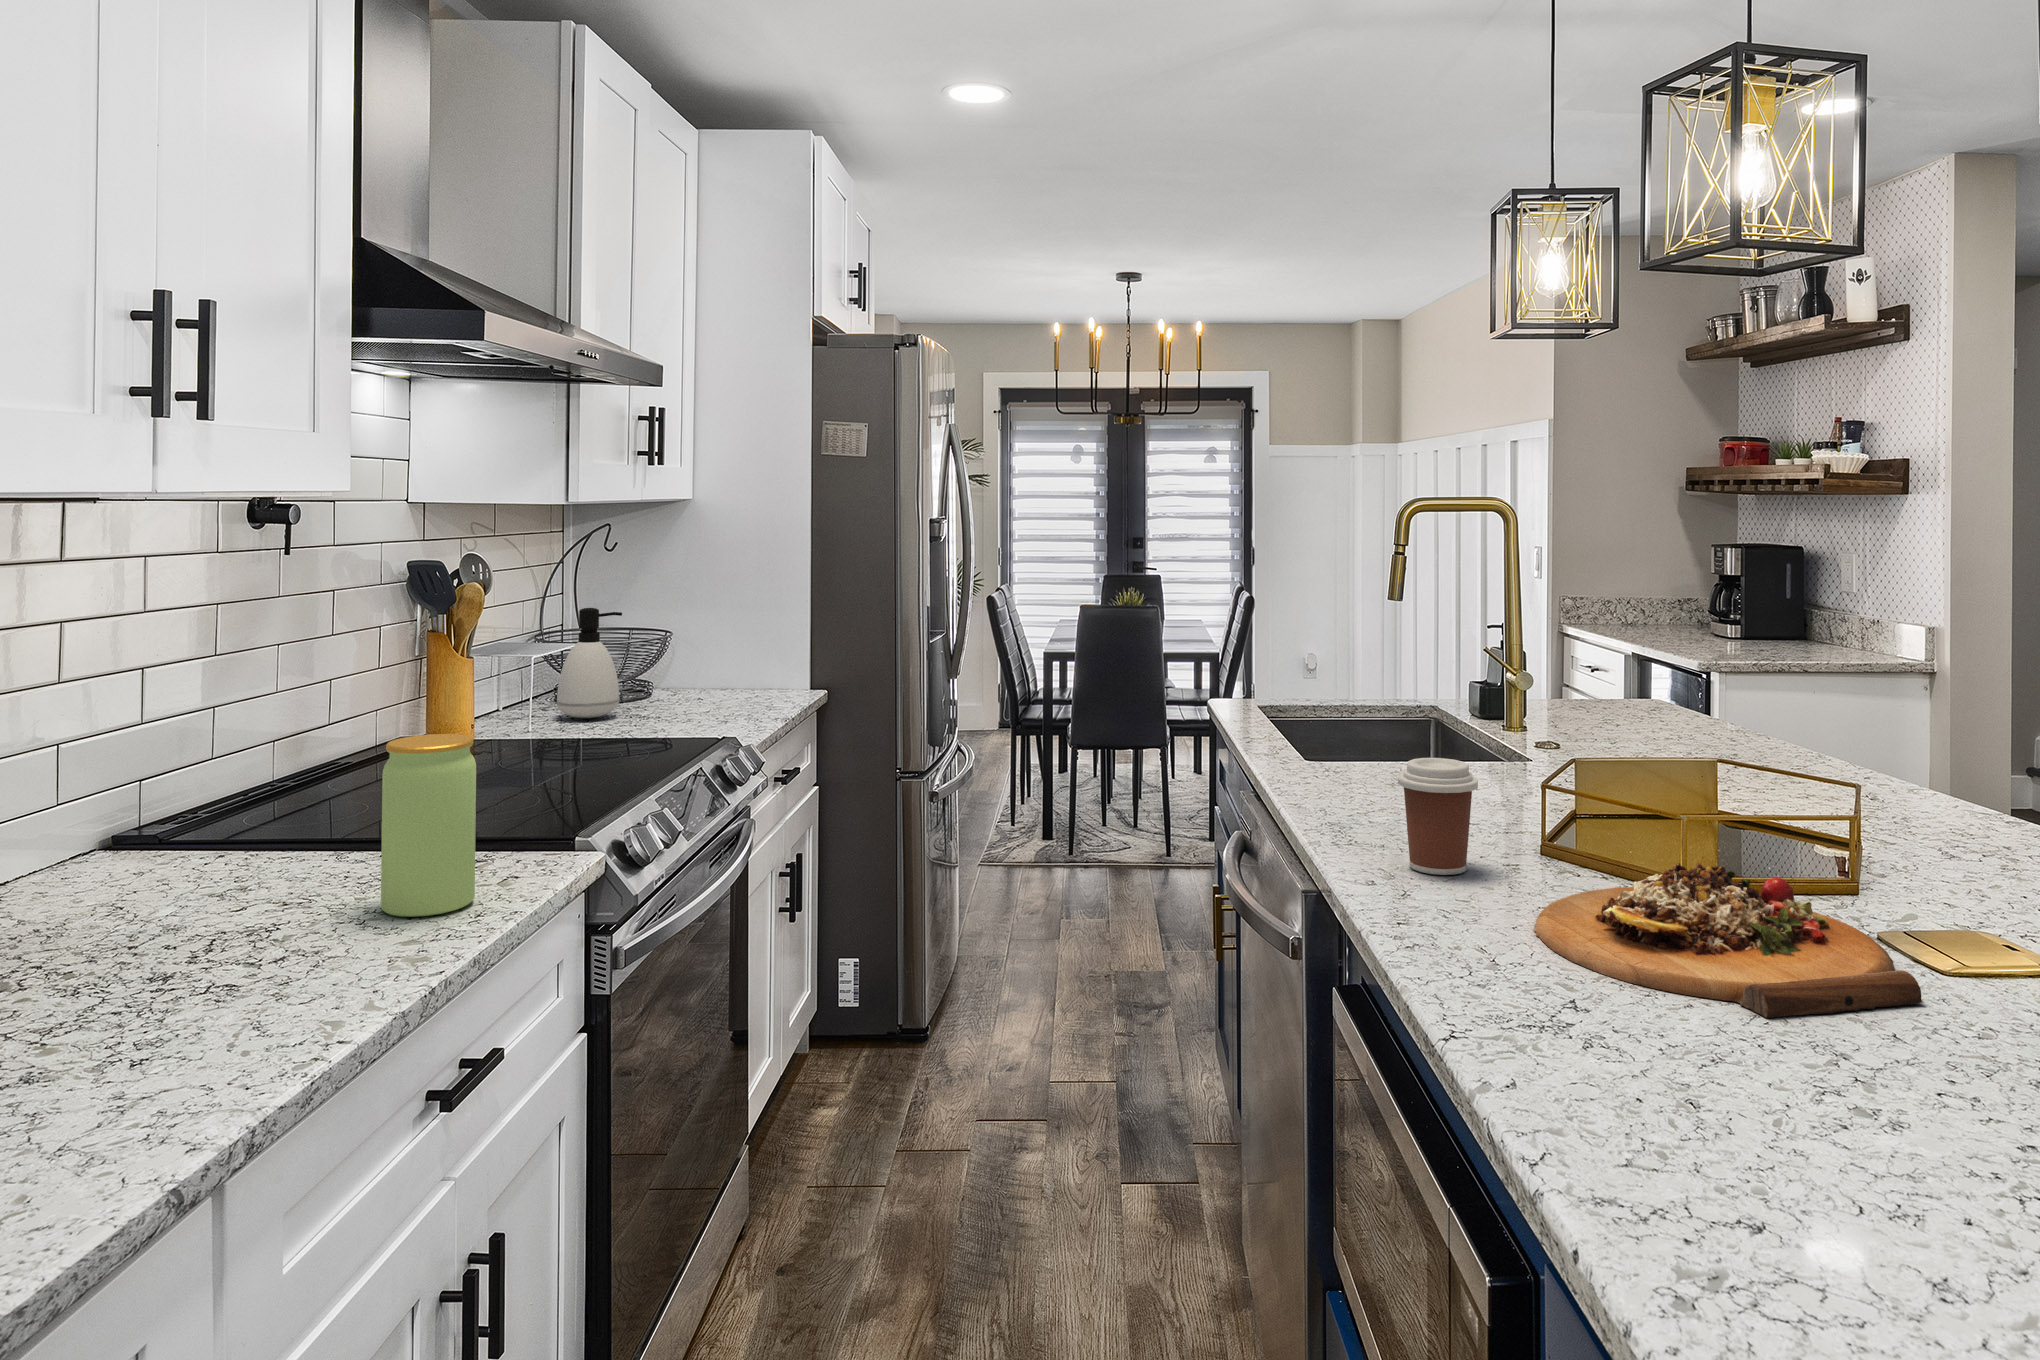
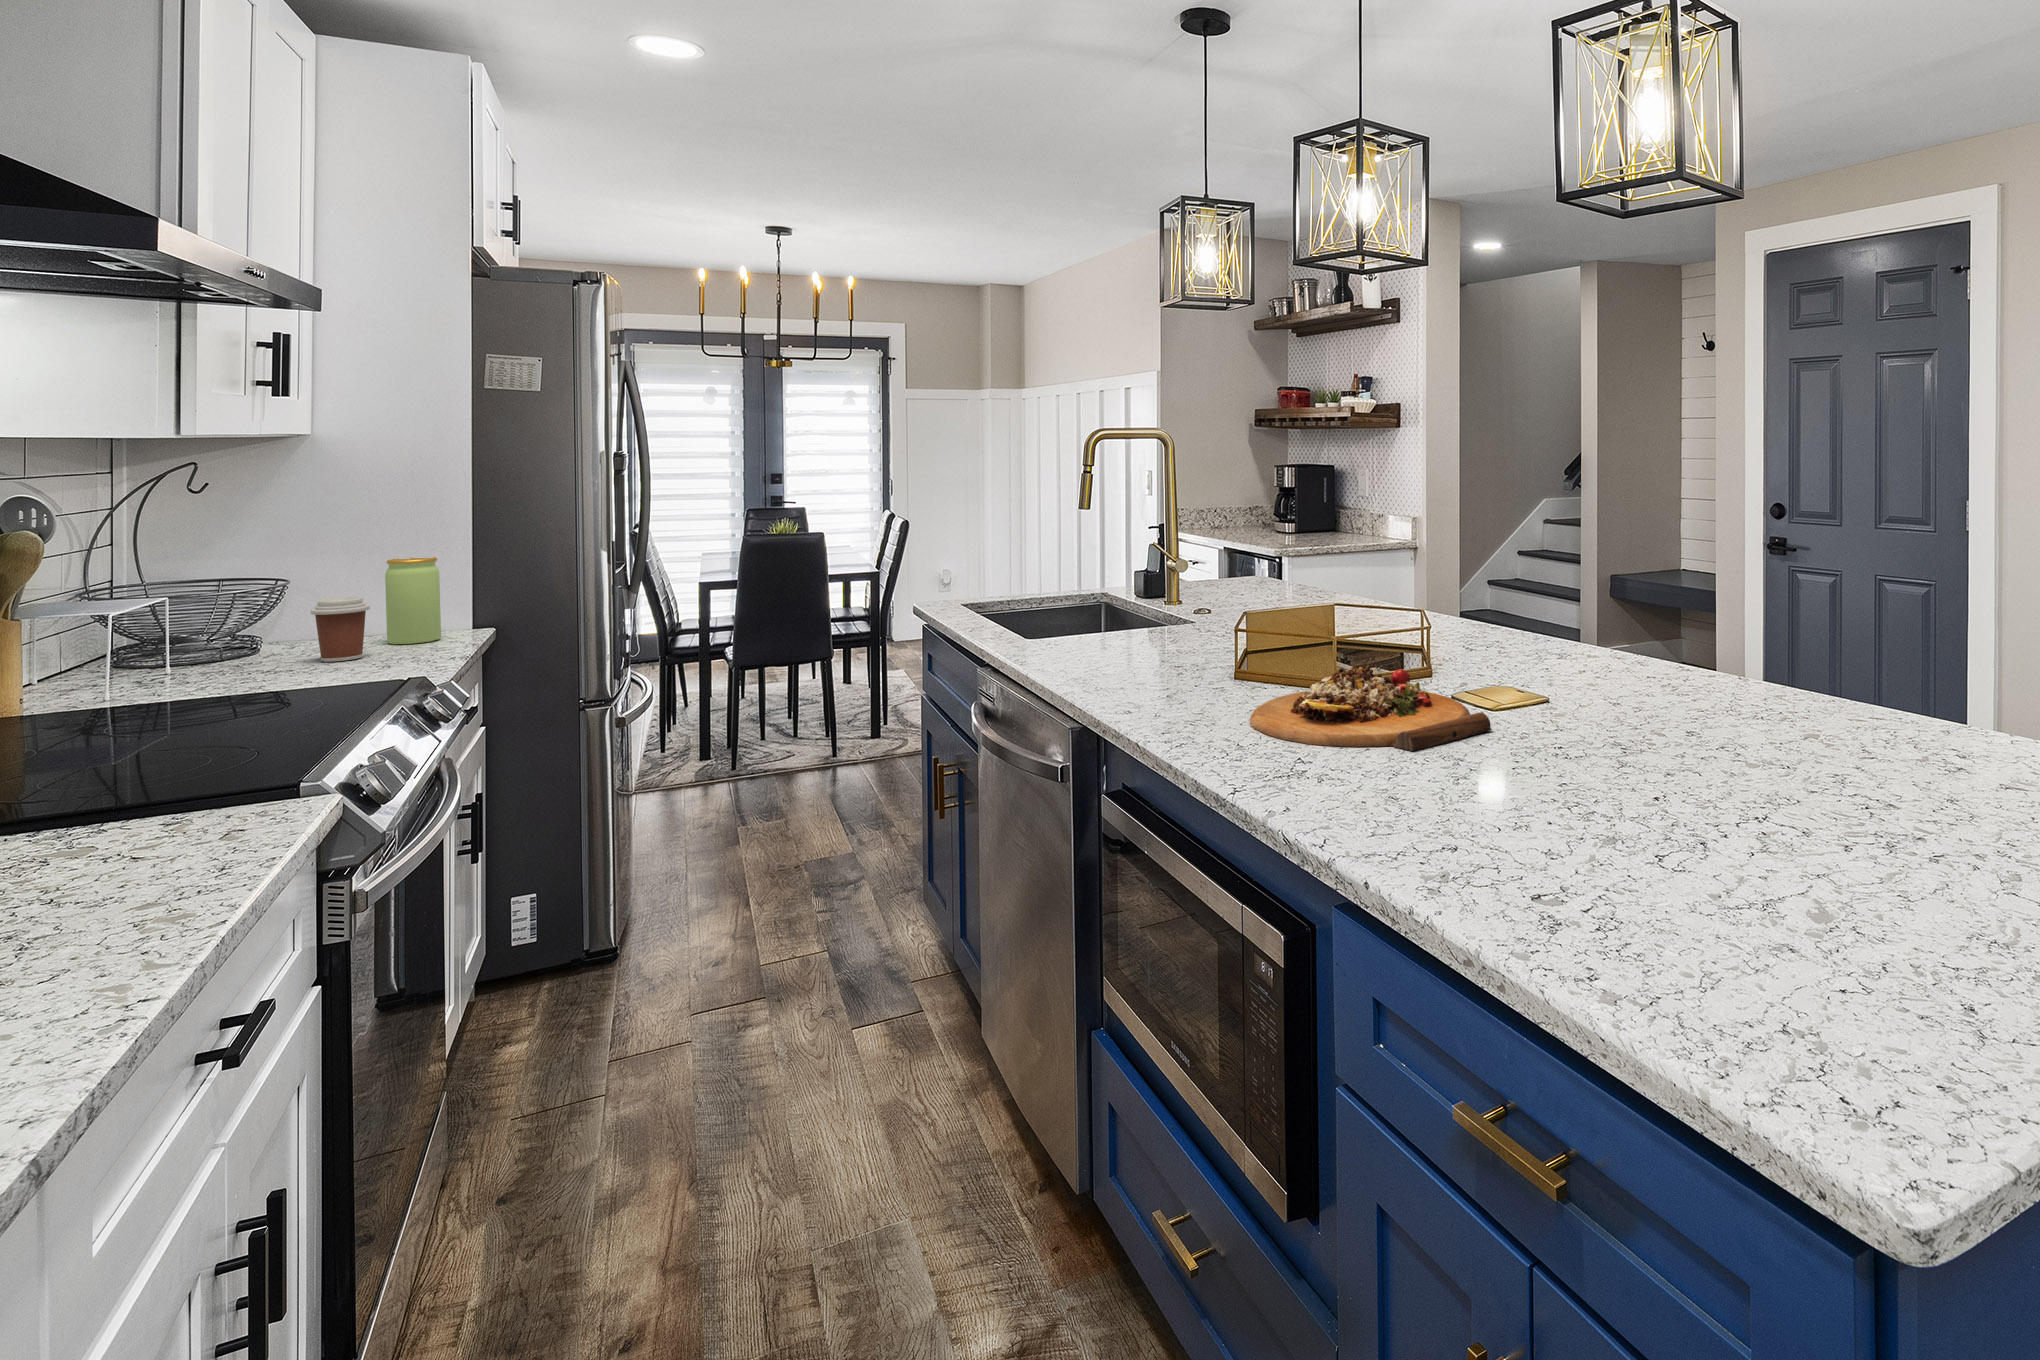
soap dispenser: present [557,608,622,718] -> none [157,560,246,681]
jar: present [381,734,476,917] -> present [385,557,441,644]
coffee cup: present [1398,758,1478,875] -> present [311,597,370,662]

